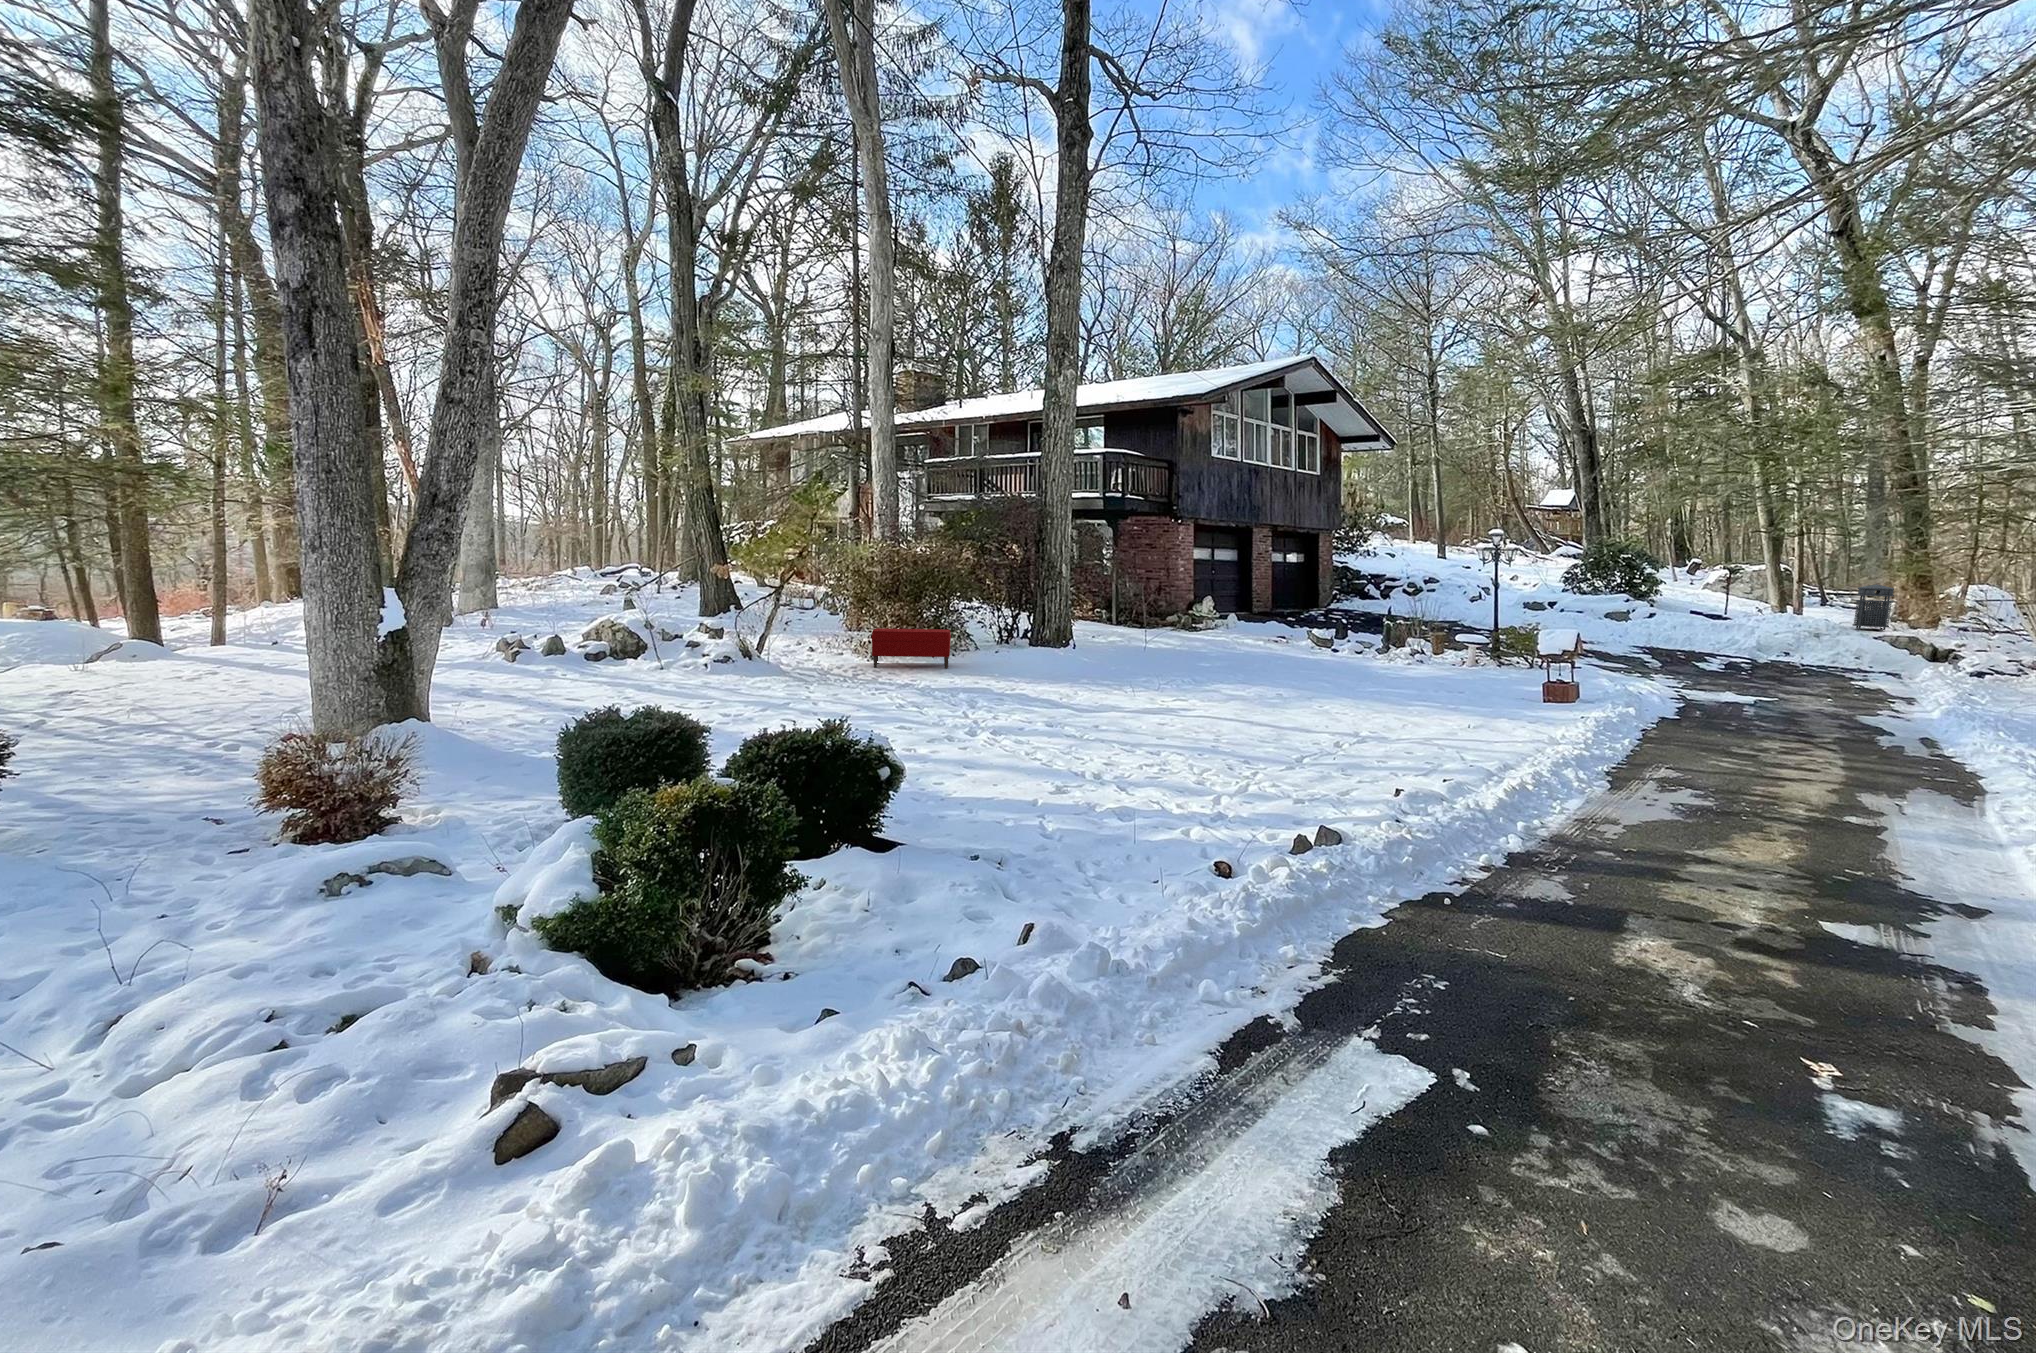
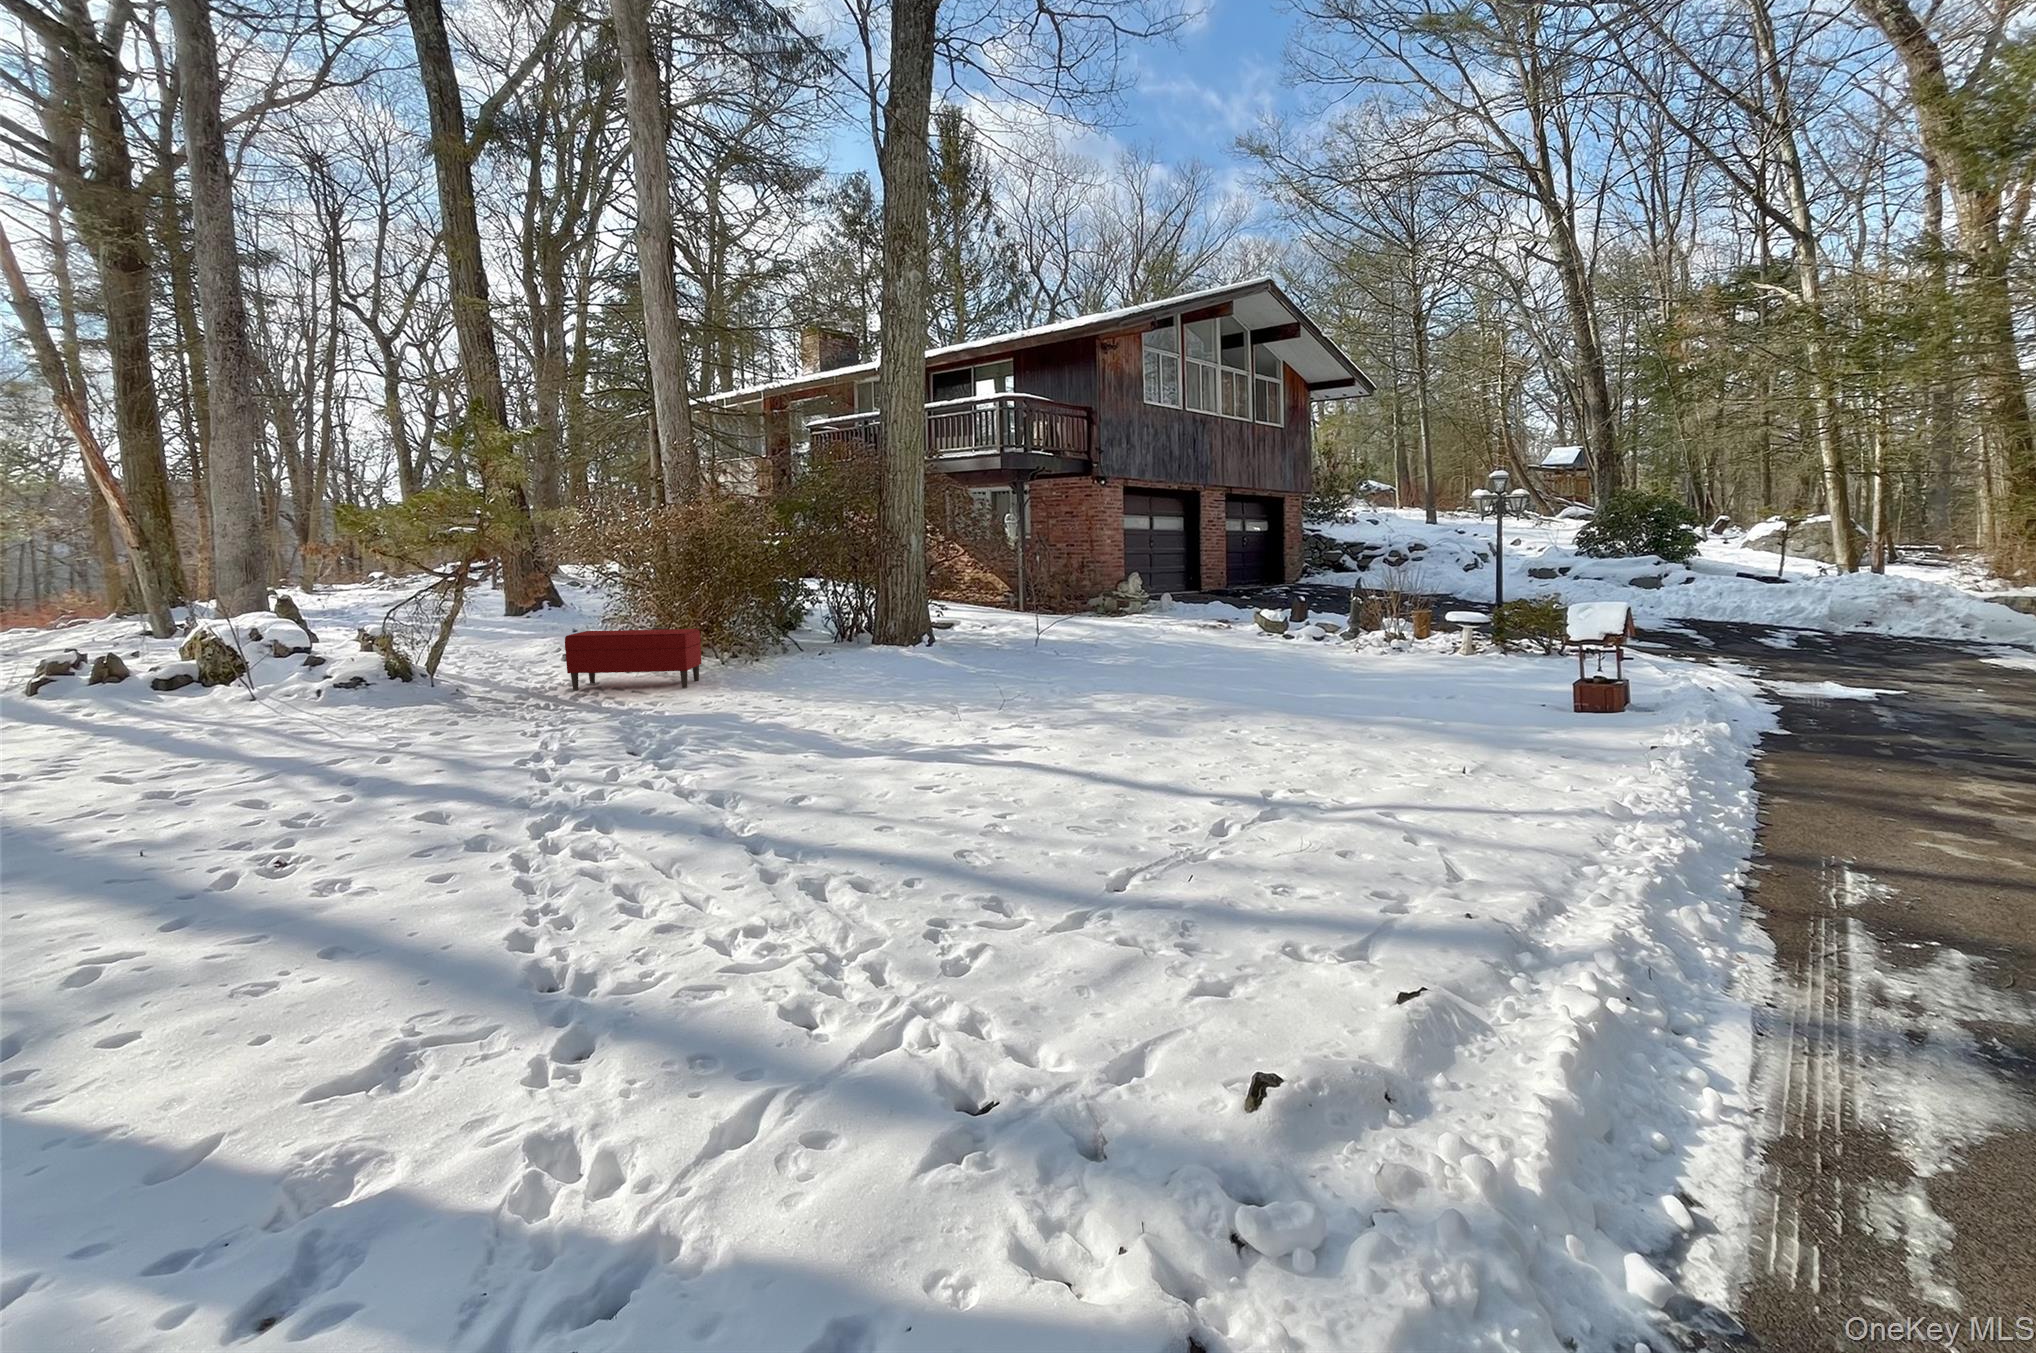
trash can: present [1852,584,1894,630] -> none [1943,531,1999,589]

